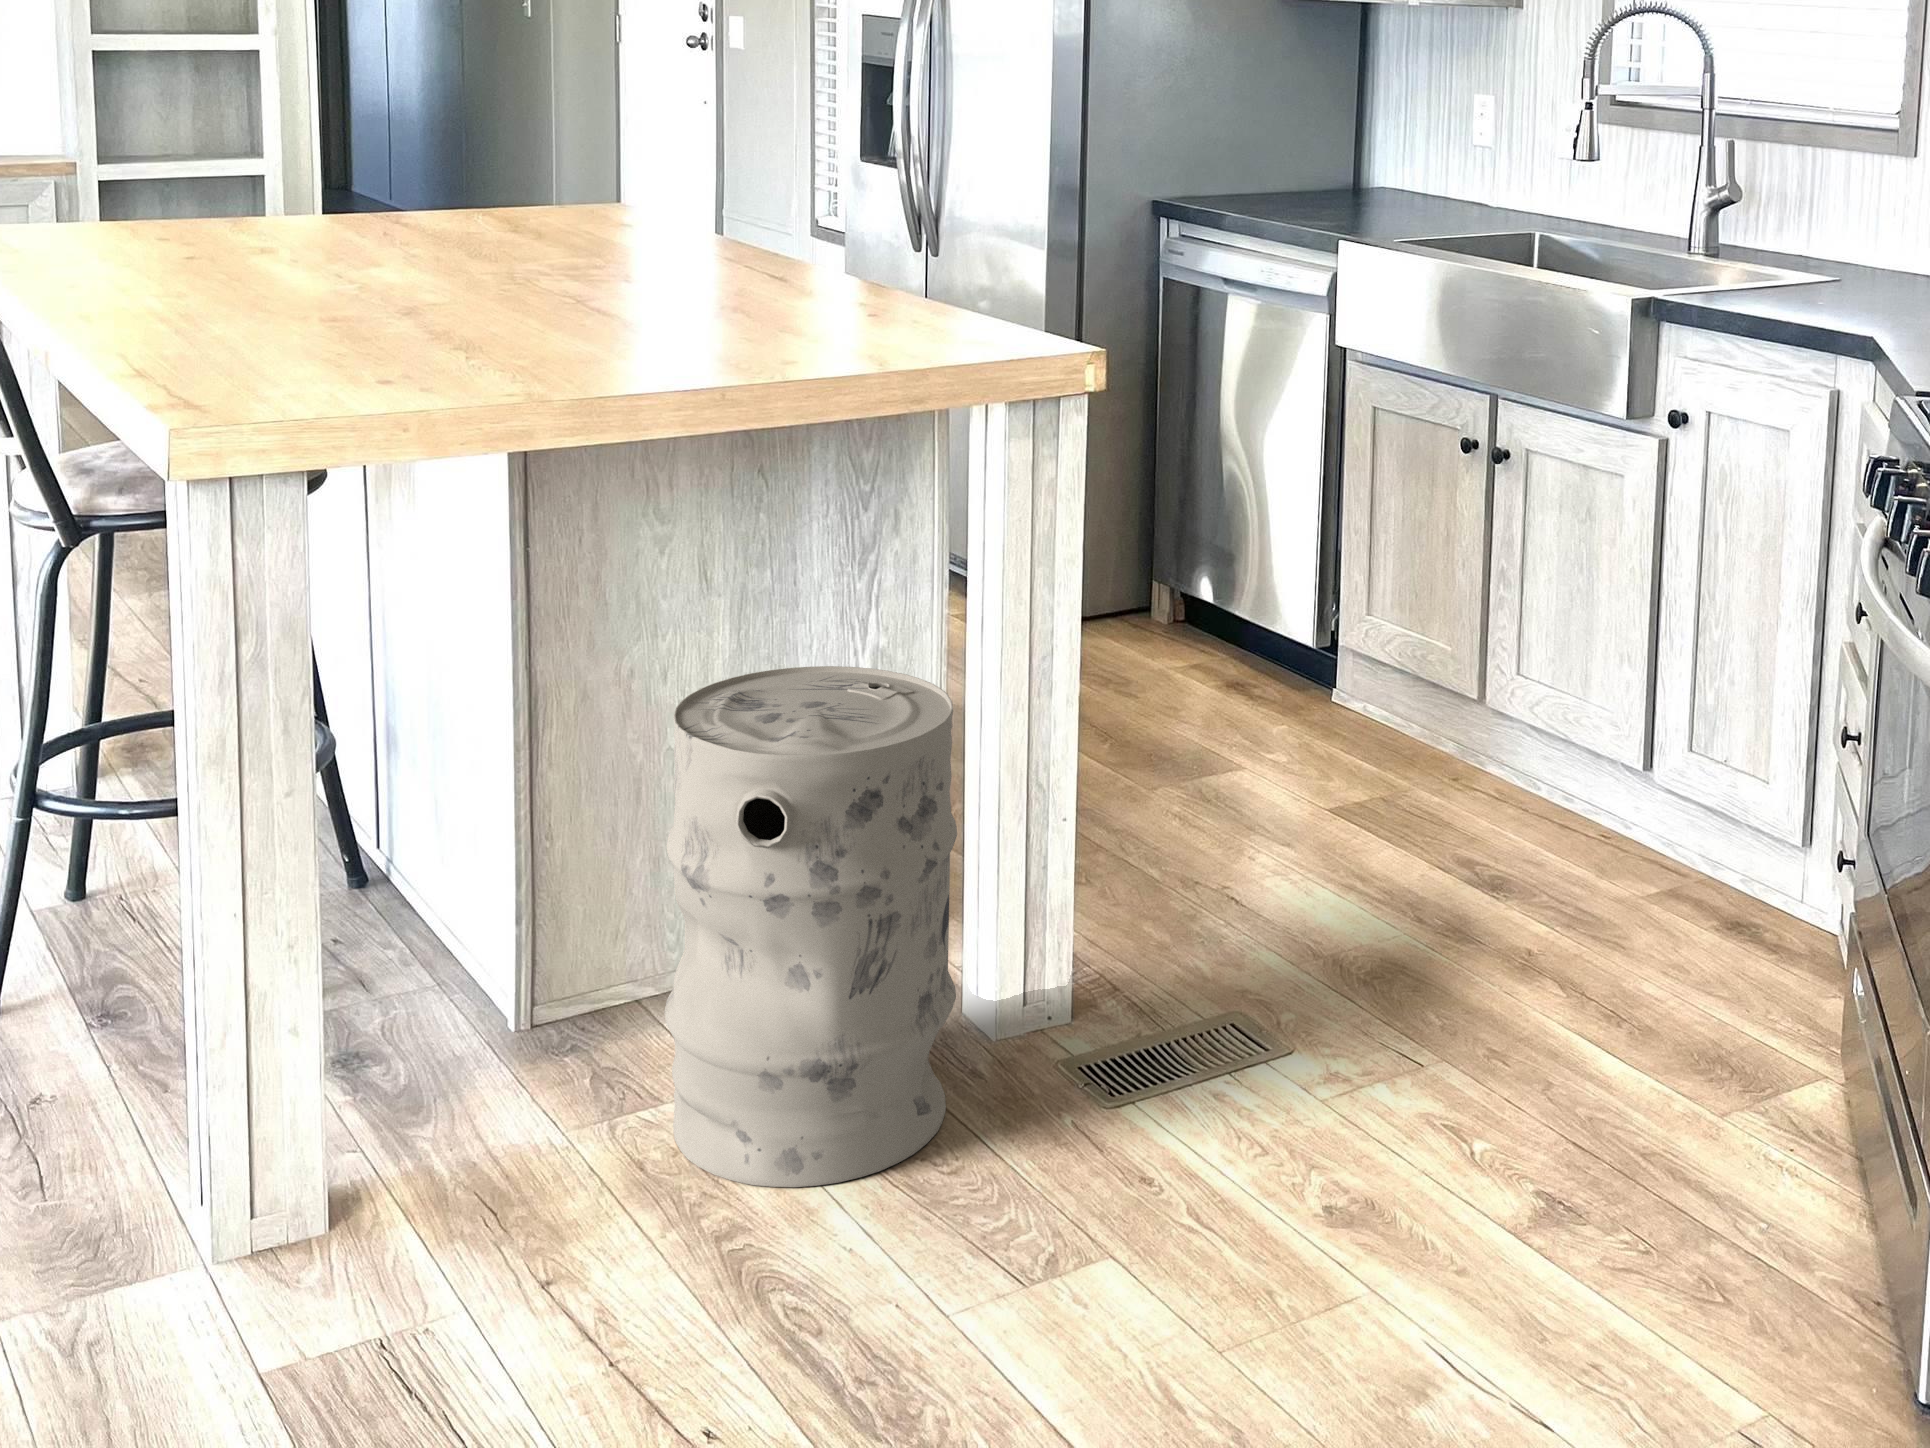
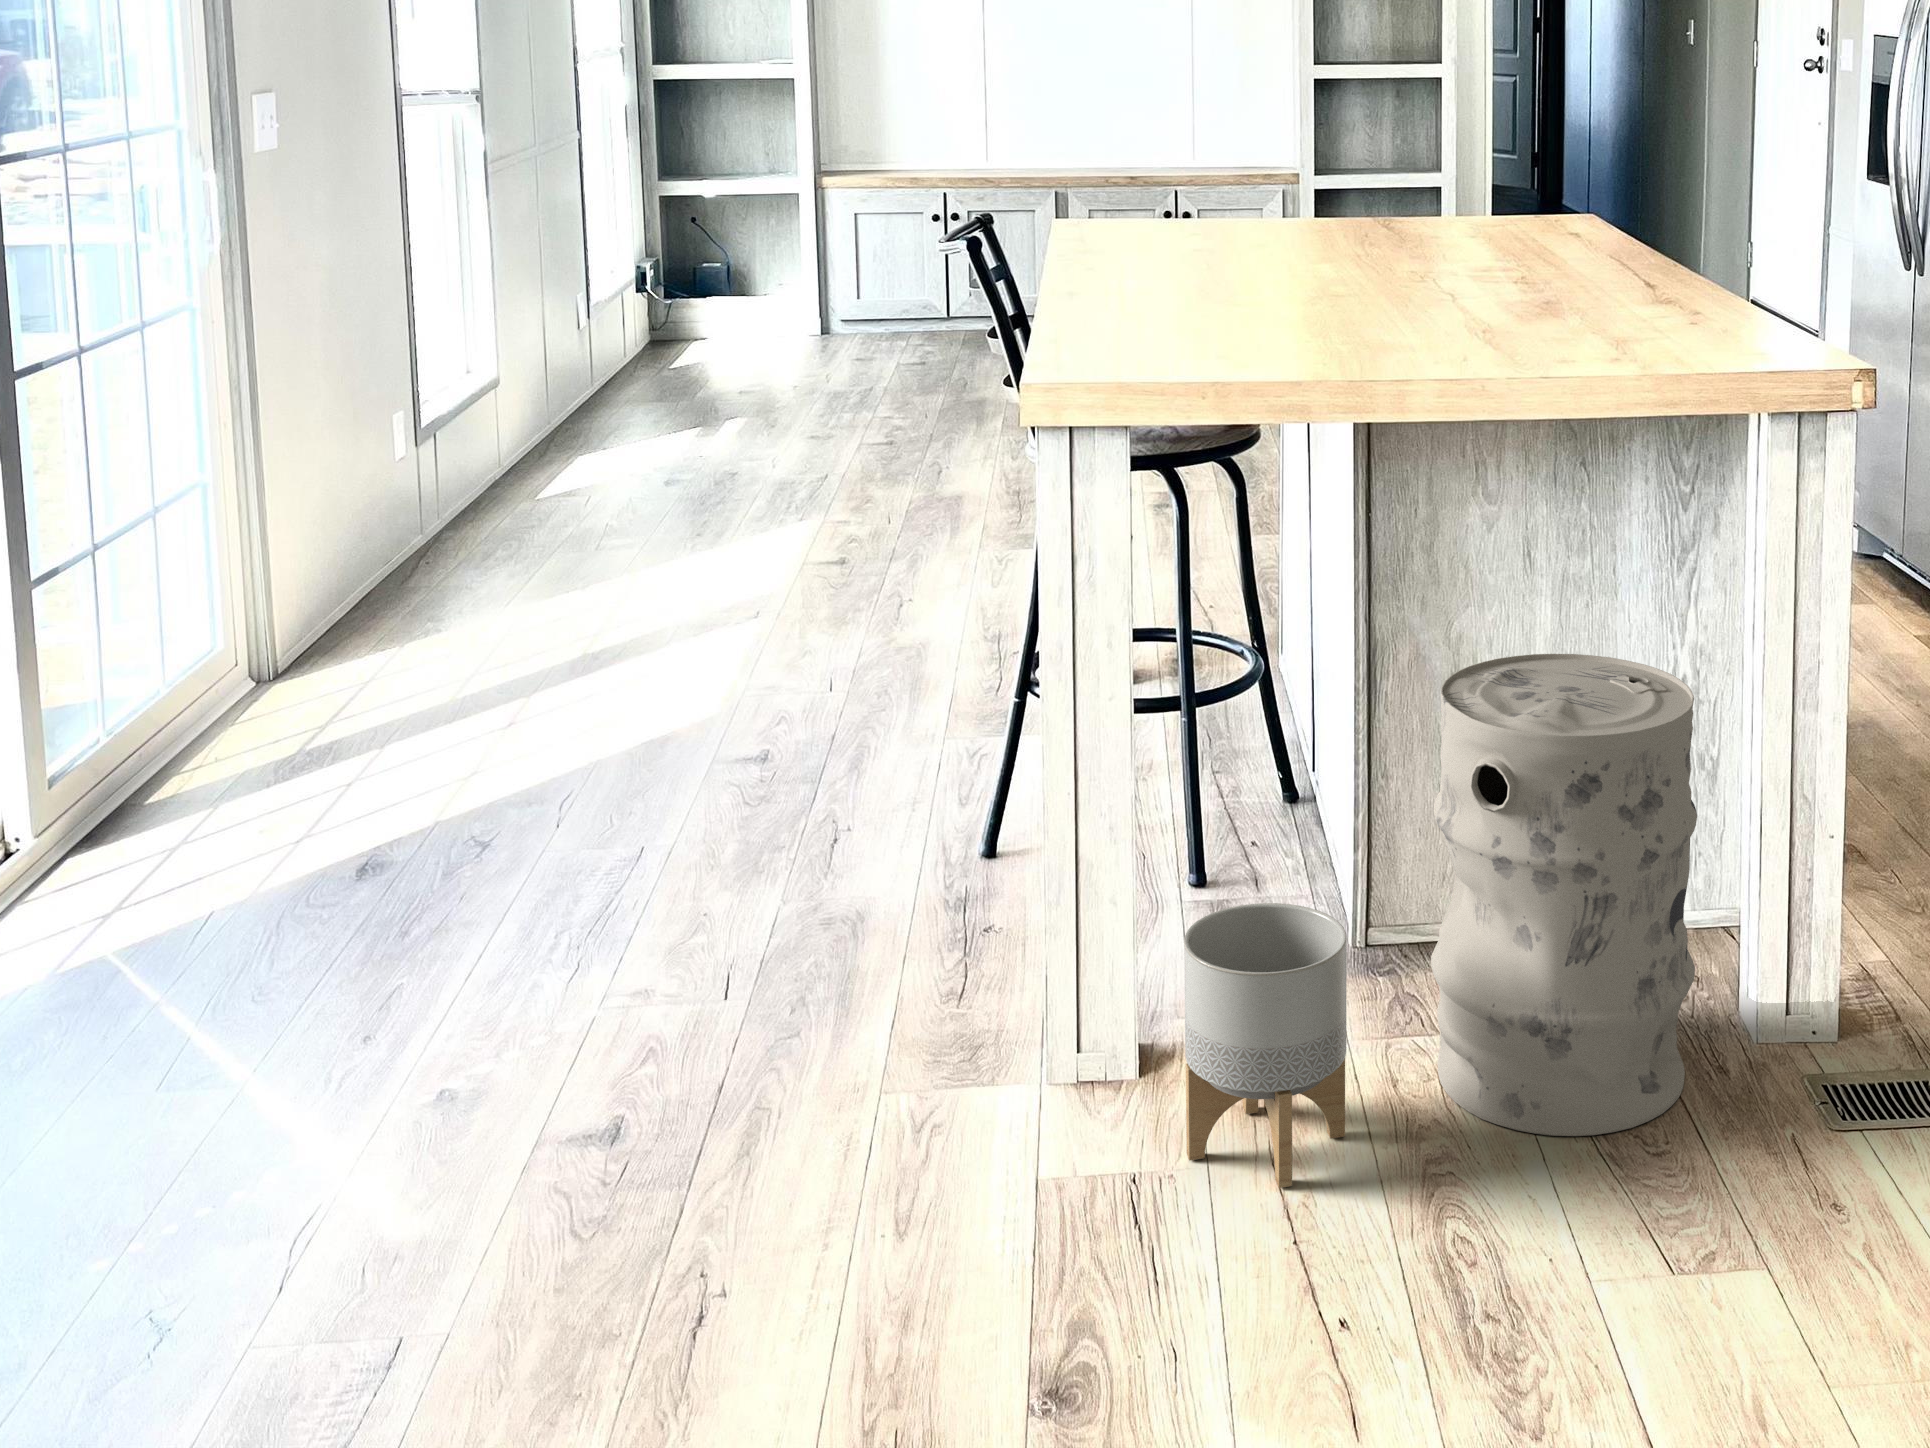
planter: none [415,994,617,1319] -> present [1184,903,1347,1188]

